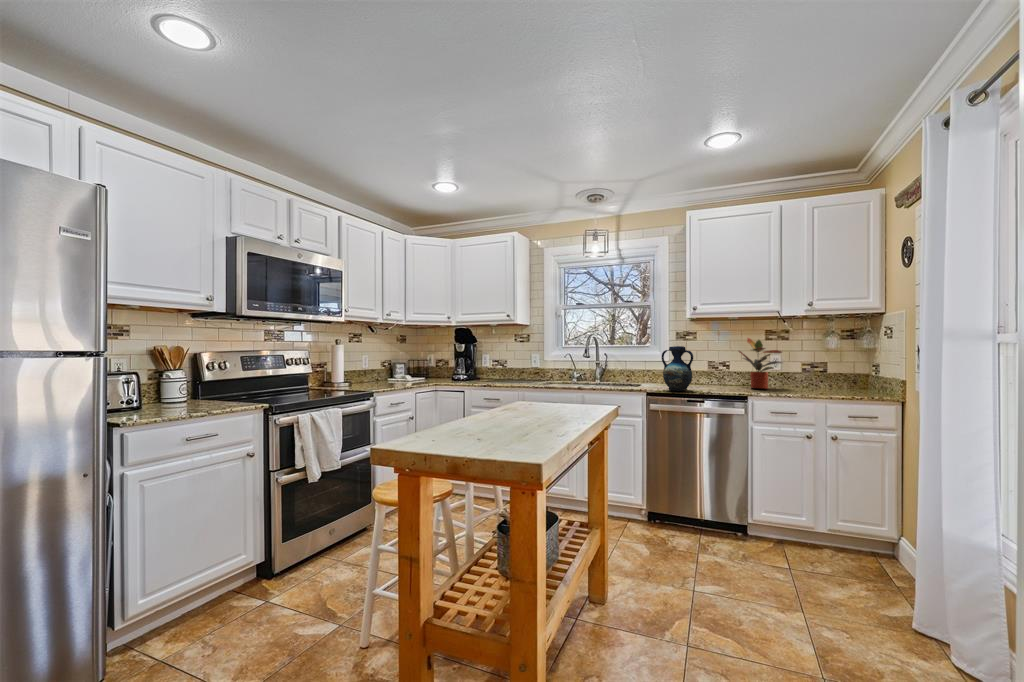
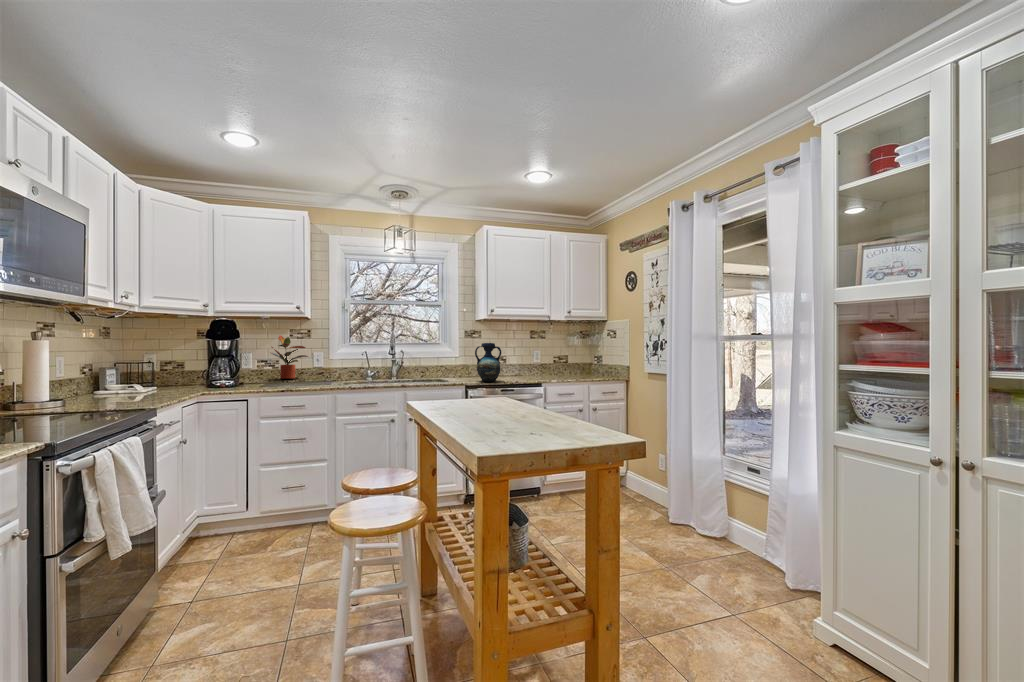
potted plant: present [739,338,782,389] -> present [271,335,308,379]

